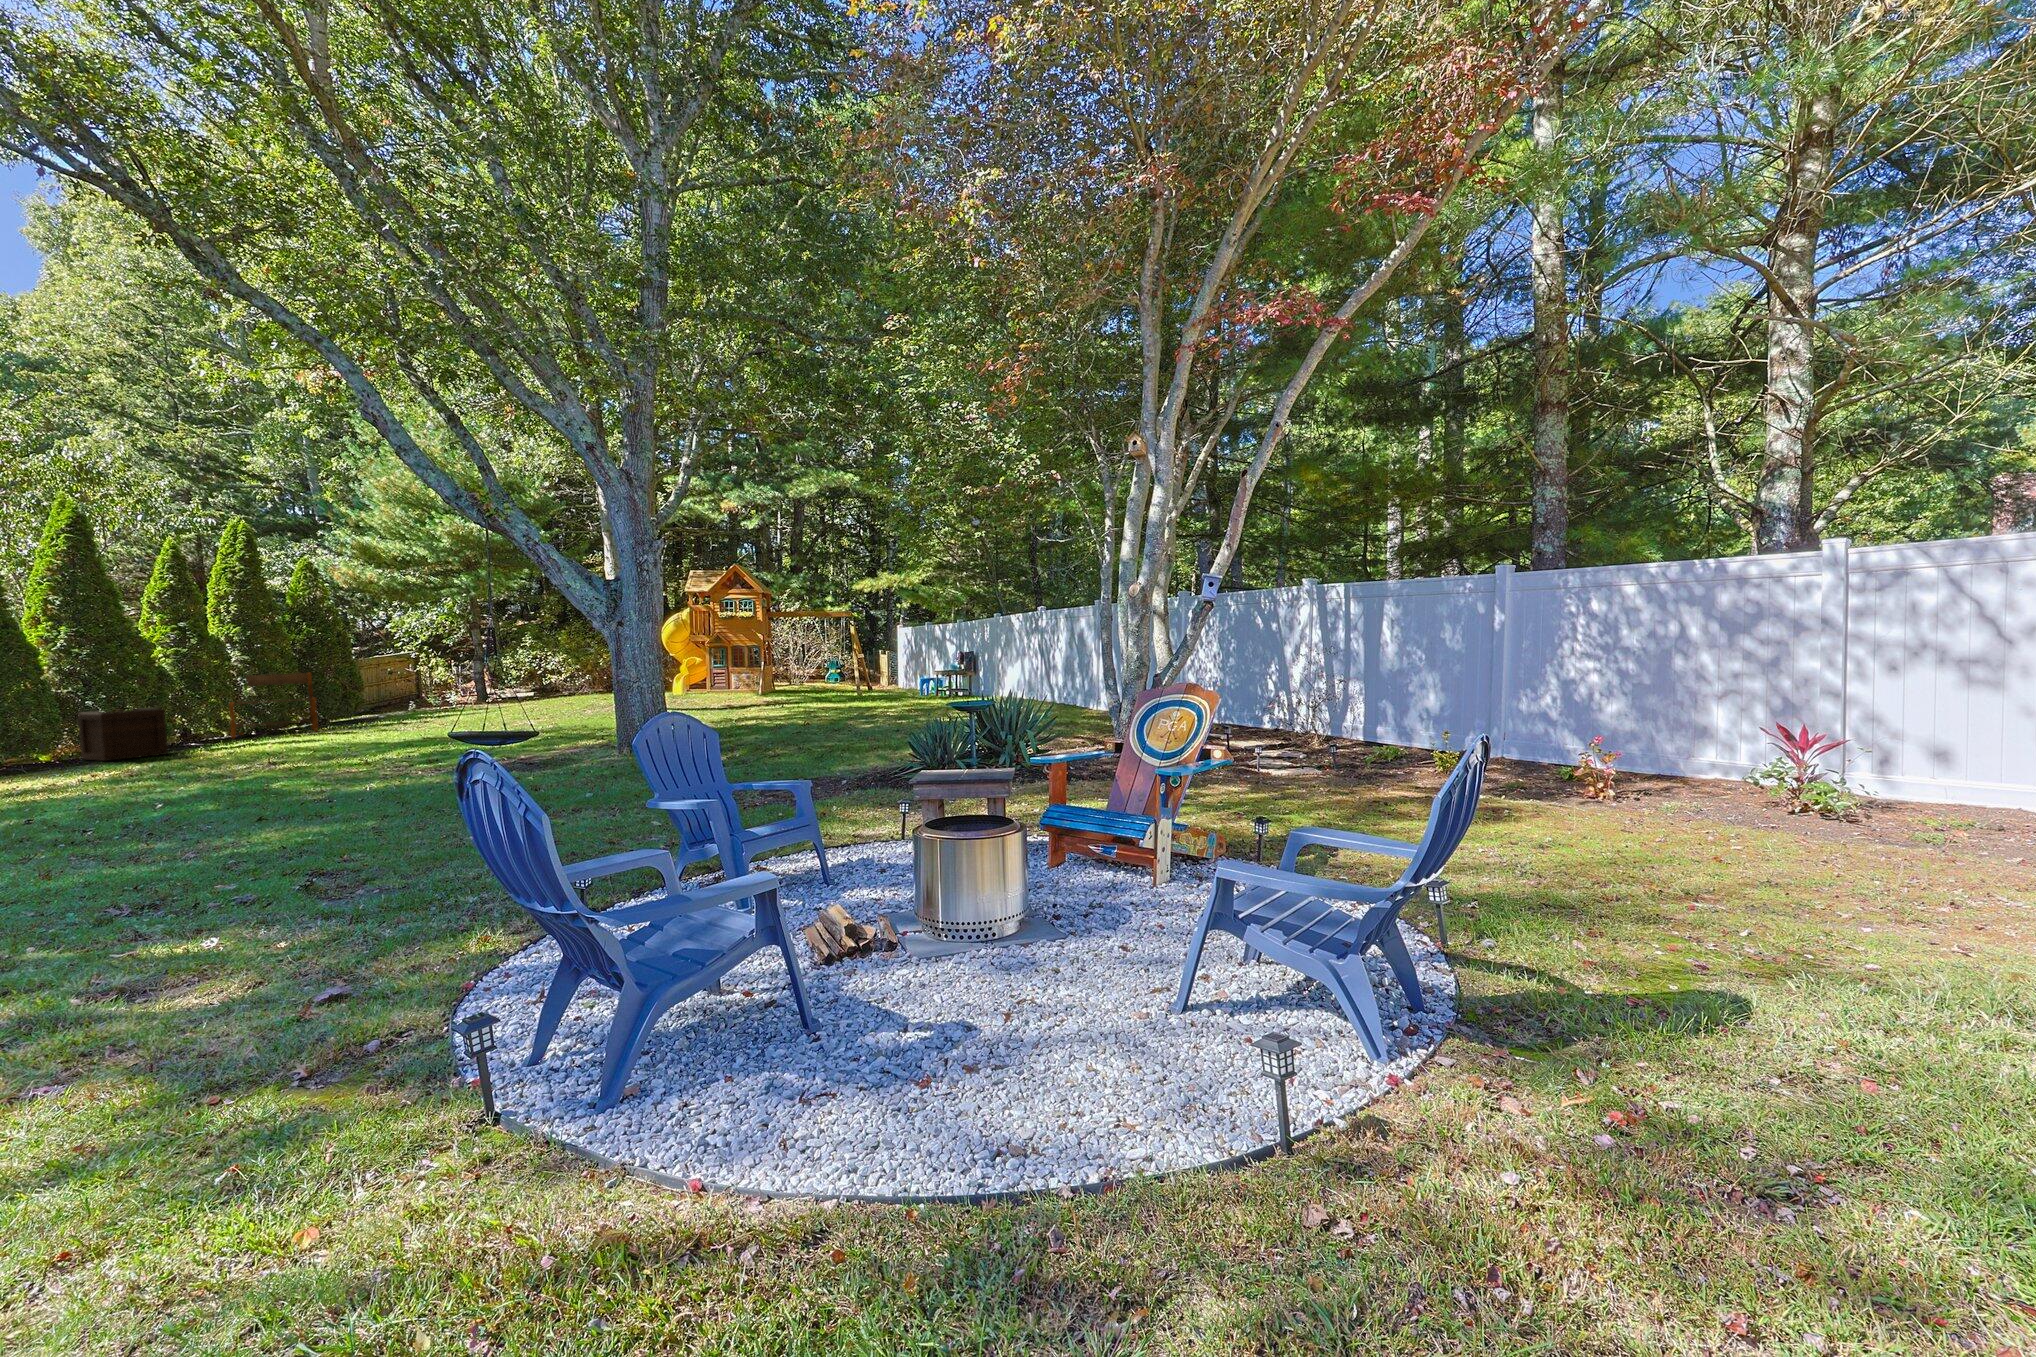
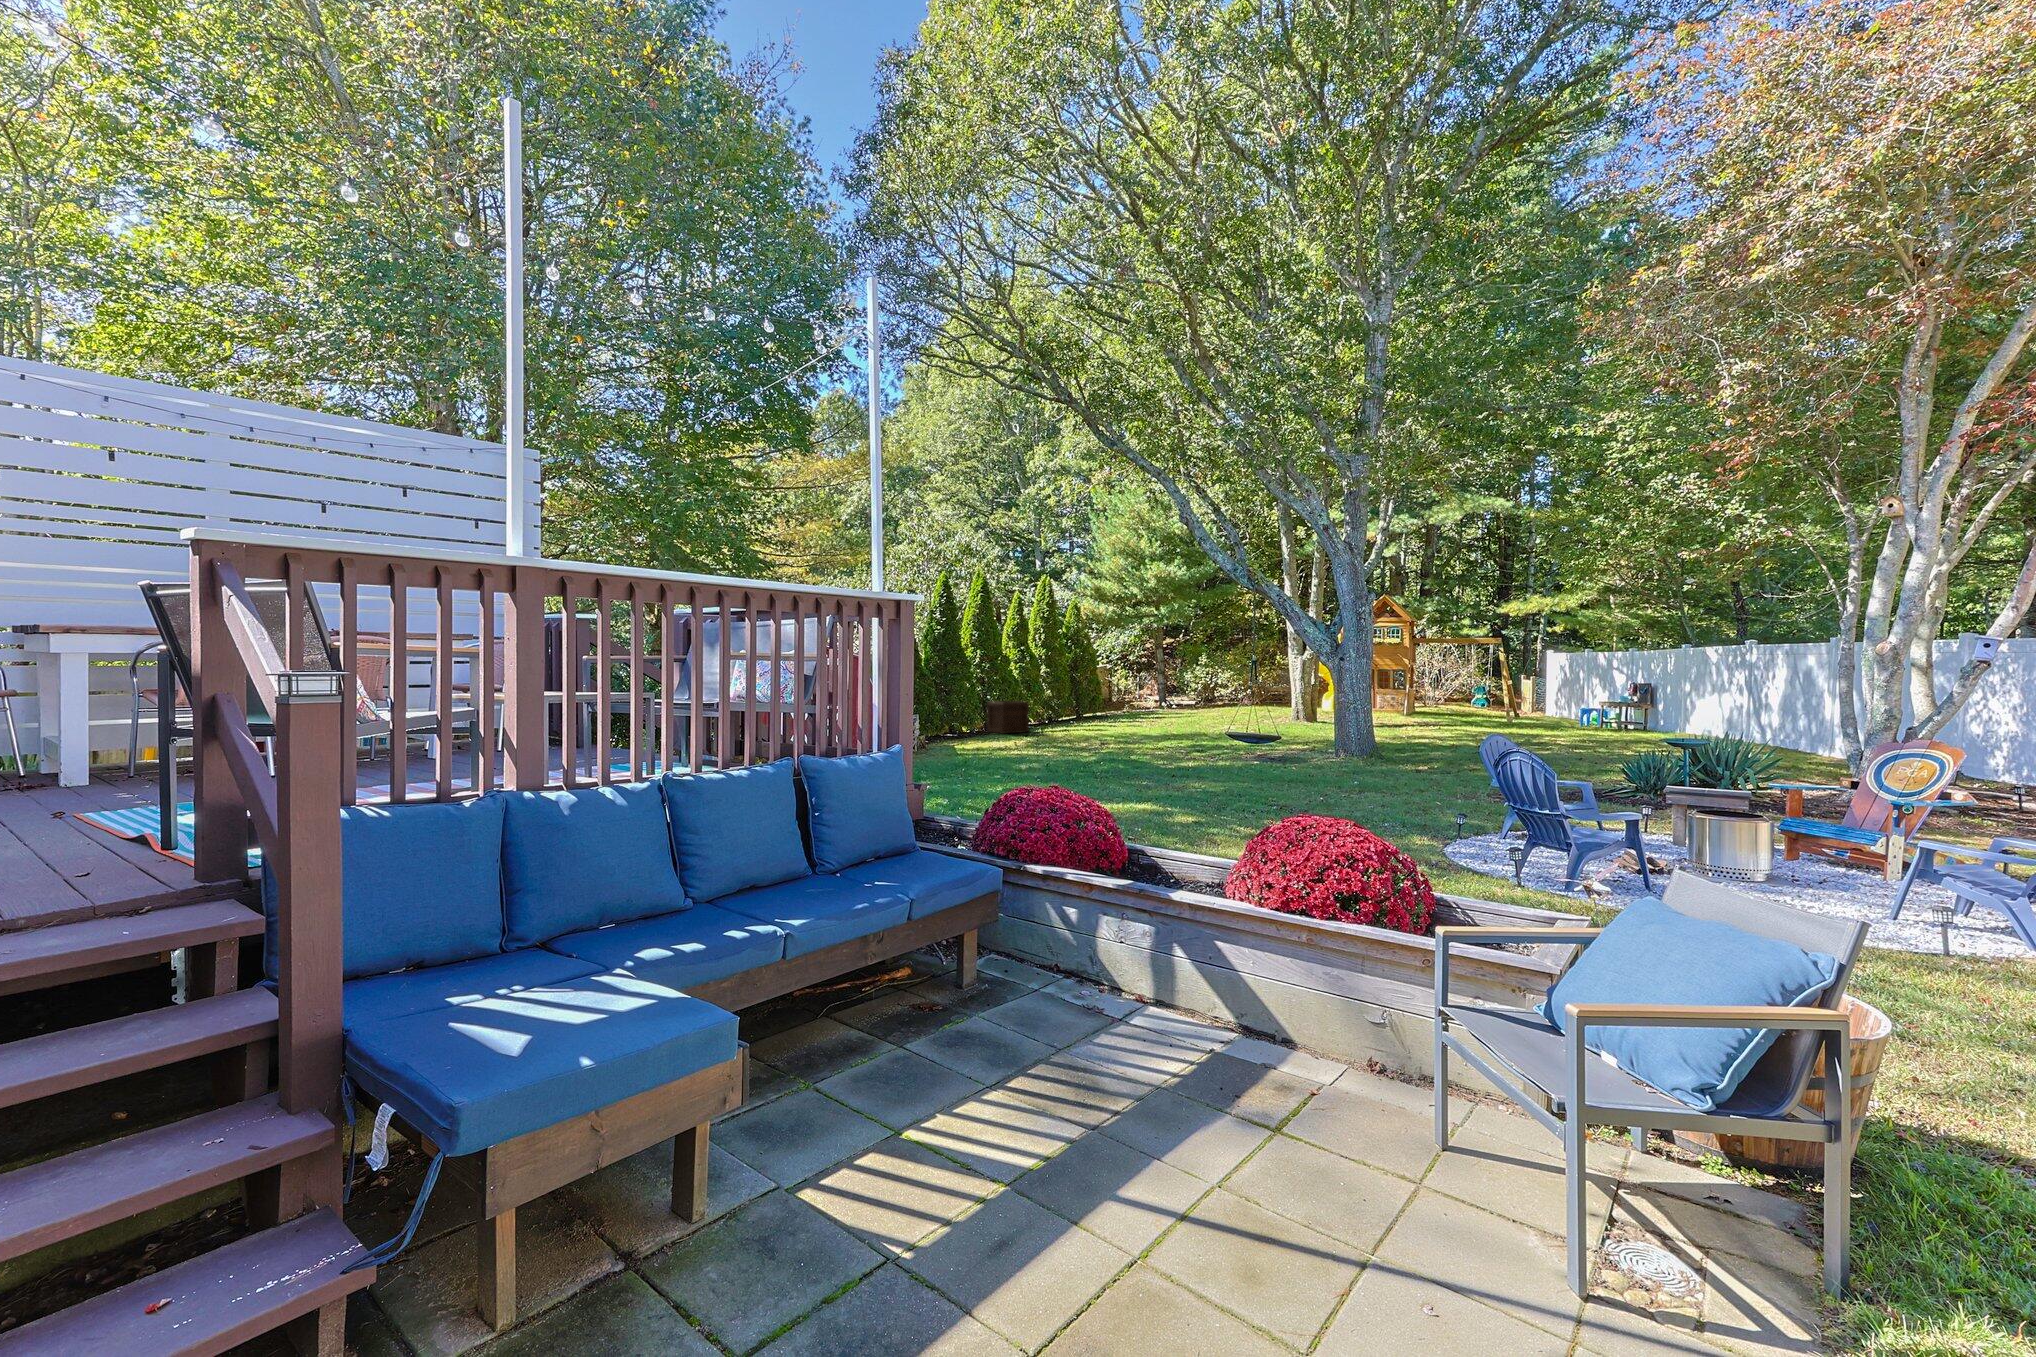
bench: present [229,672,318,738] -> none [1043,680,1091,724]

